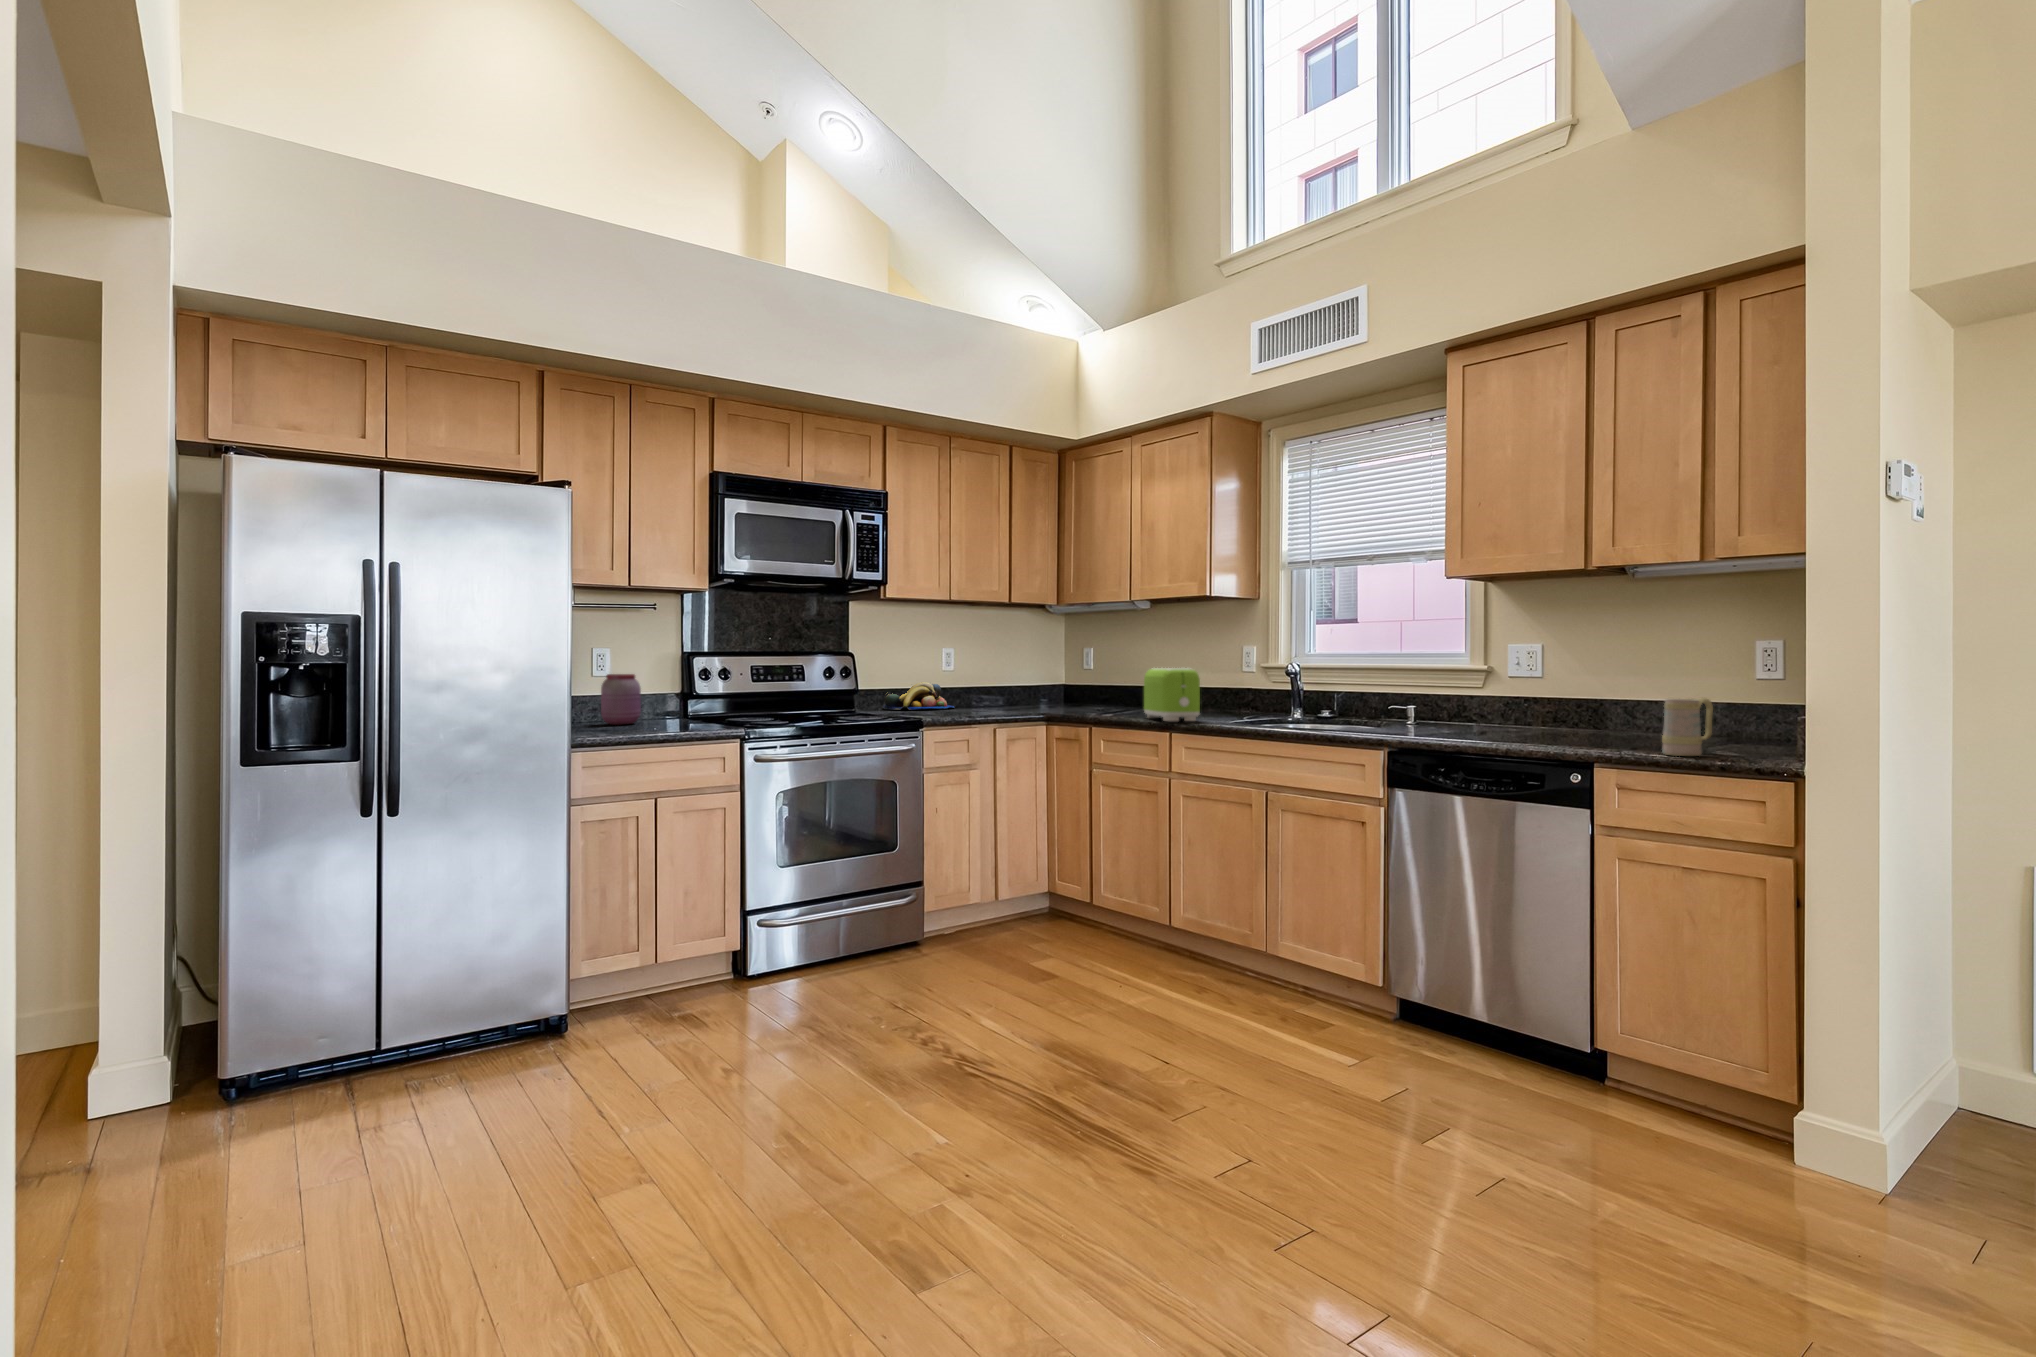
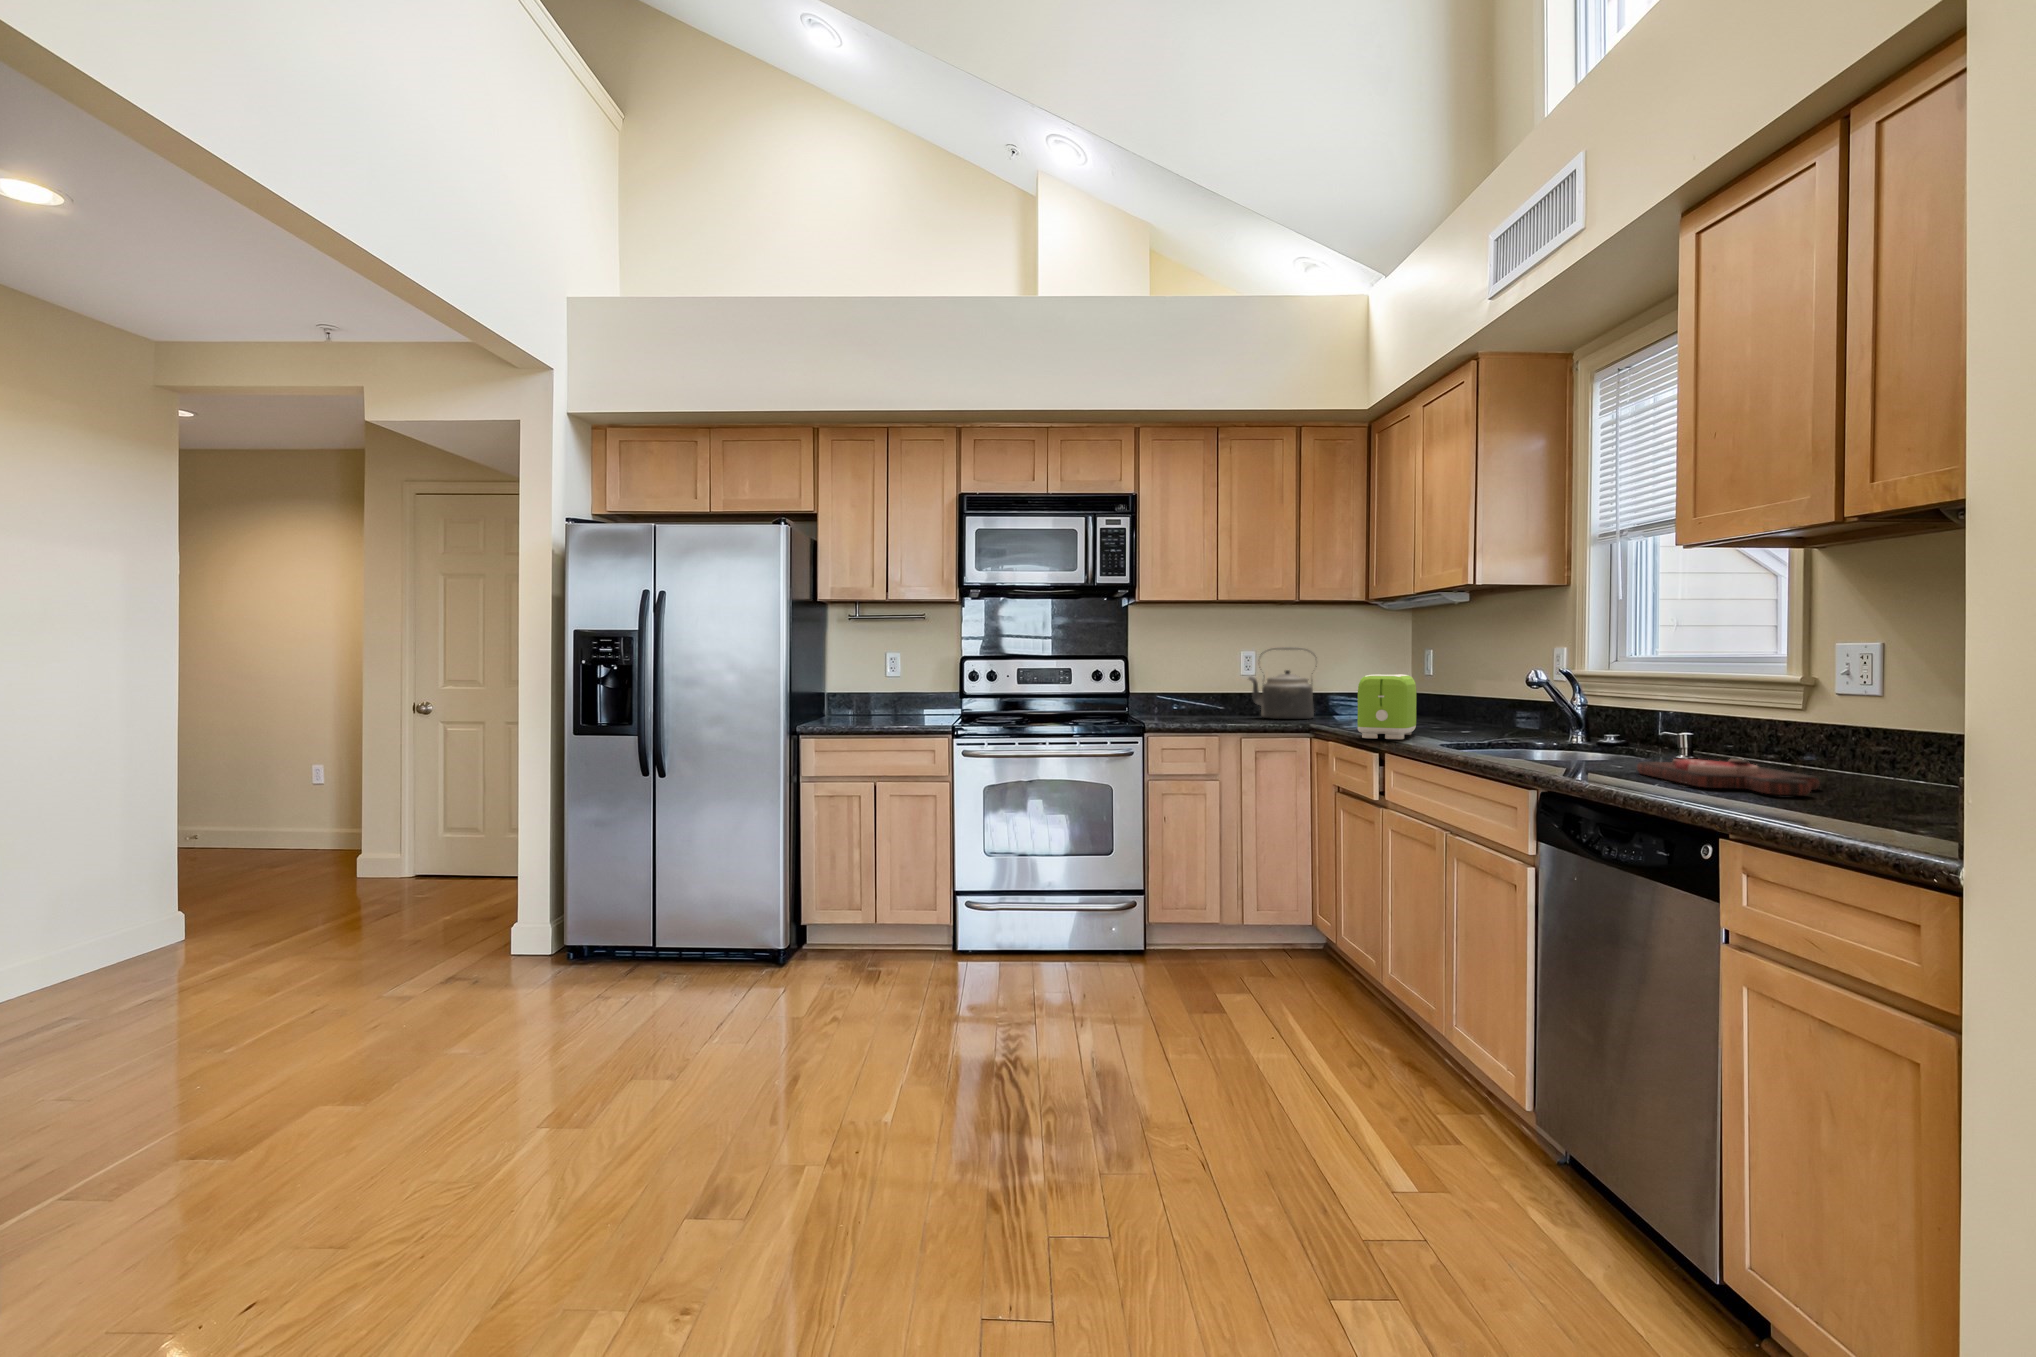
kettle: none [982,646,1040,710] -> present [1249,648,1317,719]
jar: present [601,674,641,725] -> none [885,675,917,719]
fruit bowl: present [883,682,954,710] -> none [1163,686,1241,714]
mug: present [1662,698,1713,756] -> none [1838,737,1951,839]
cutting board: none [1435,720,1570,740] -> present [1637,759,1820,795]

